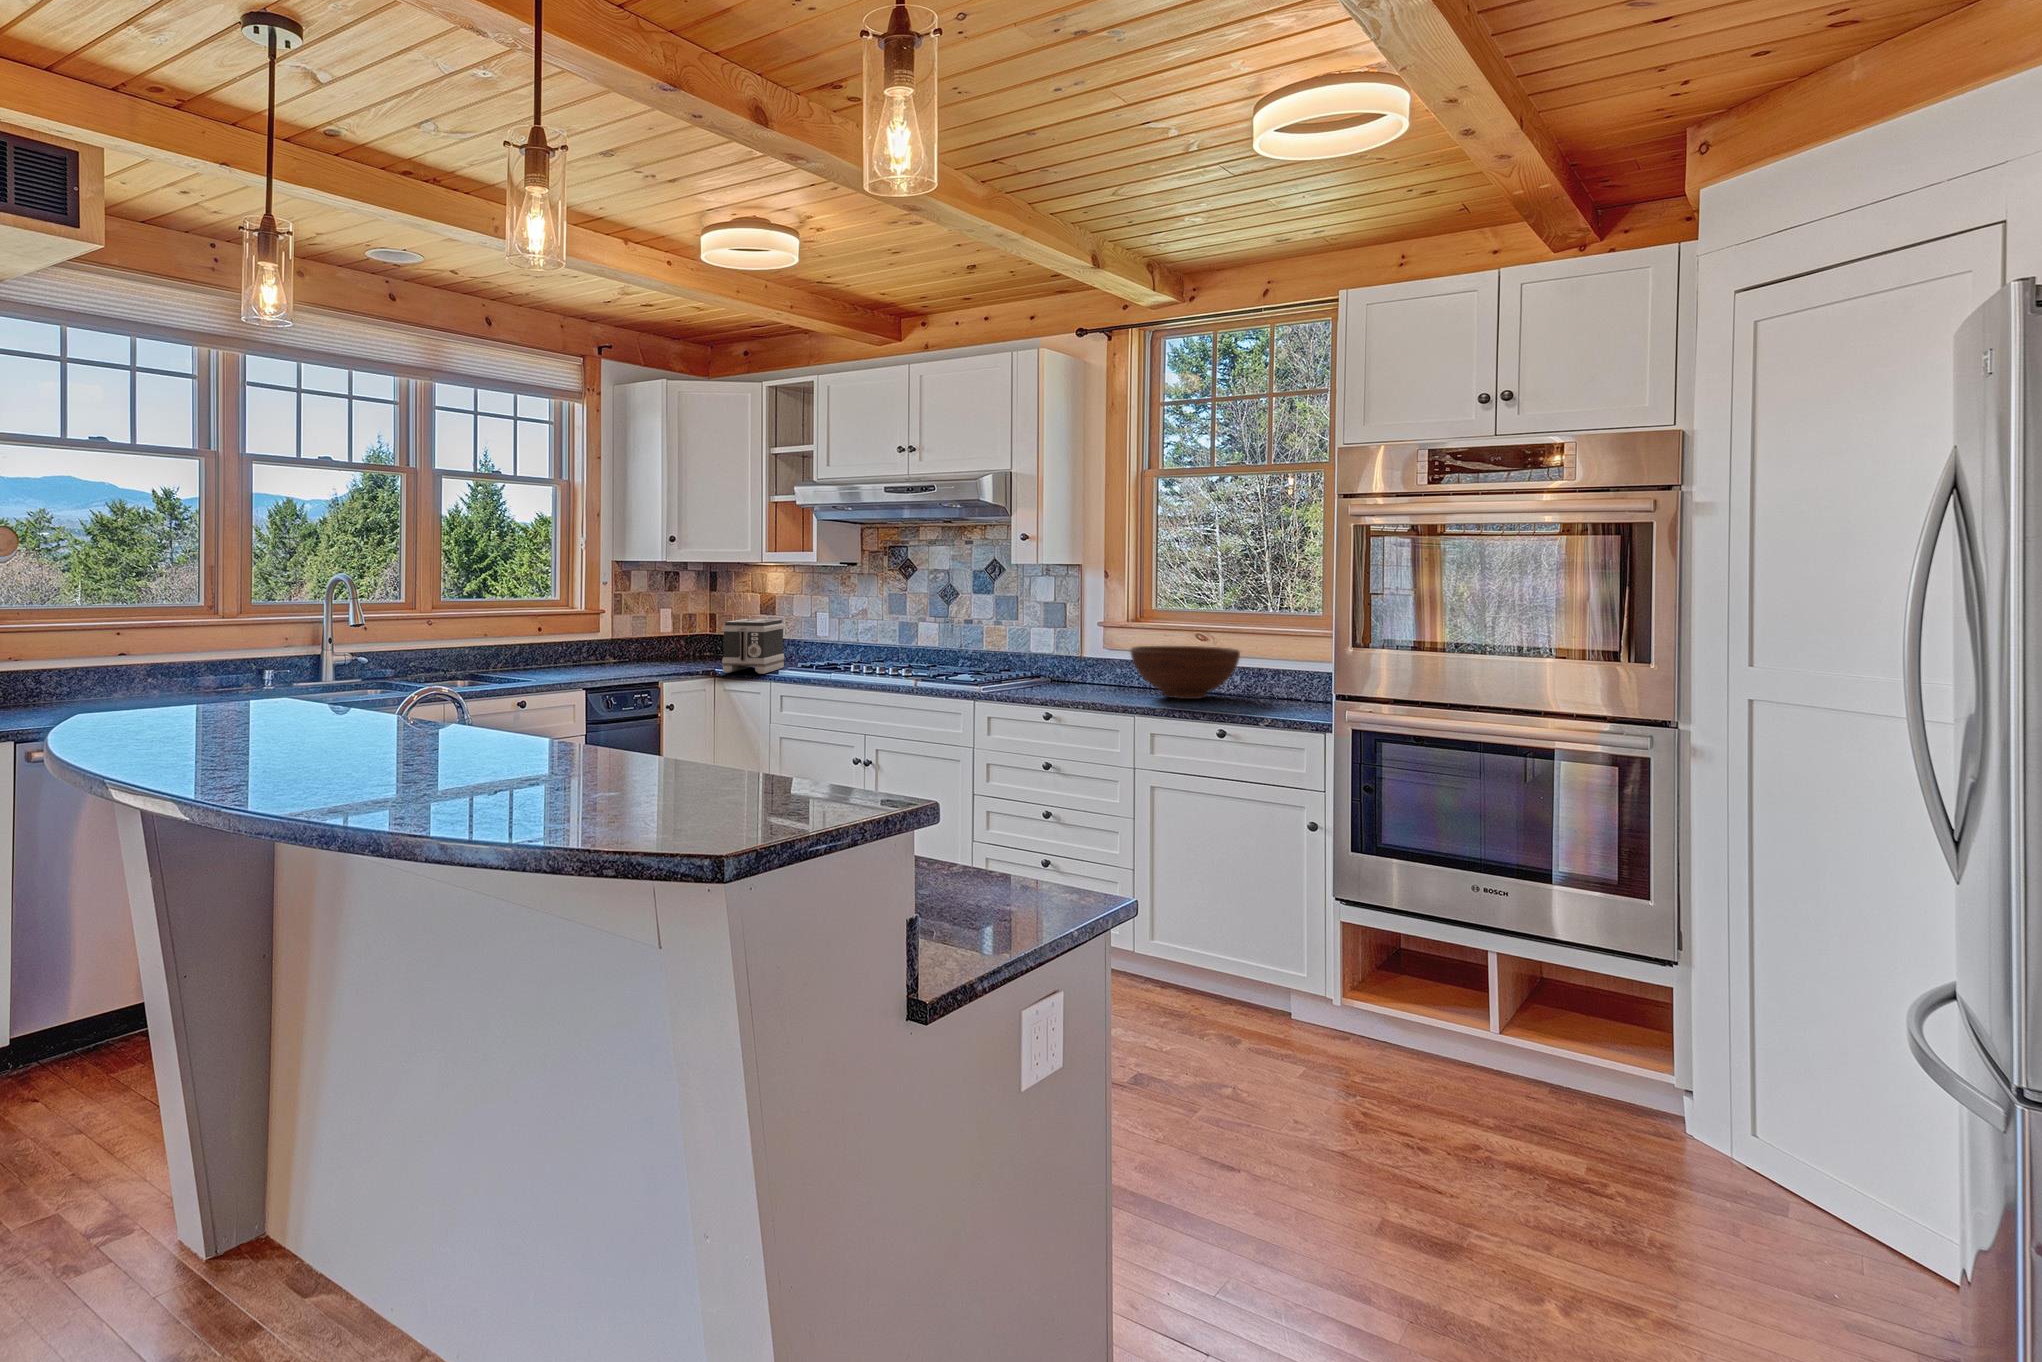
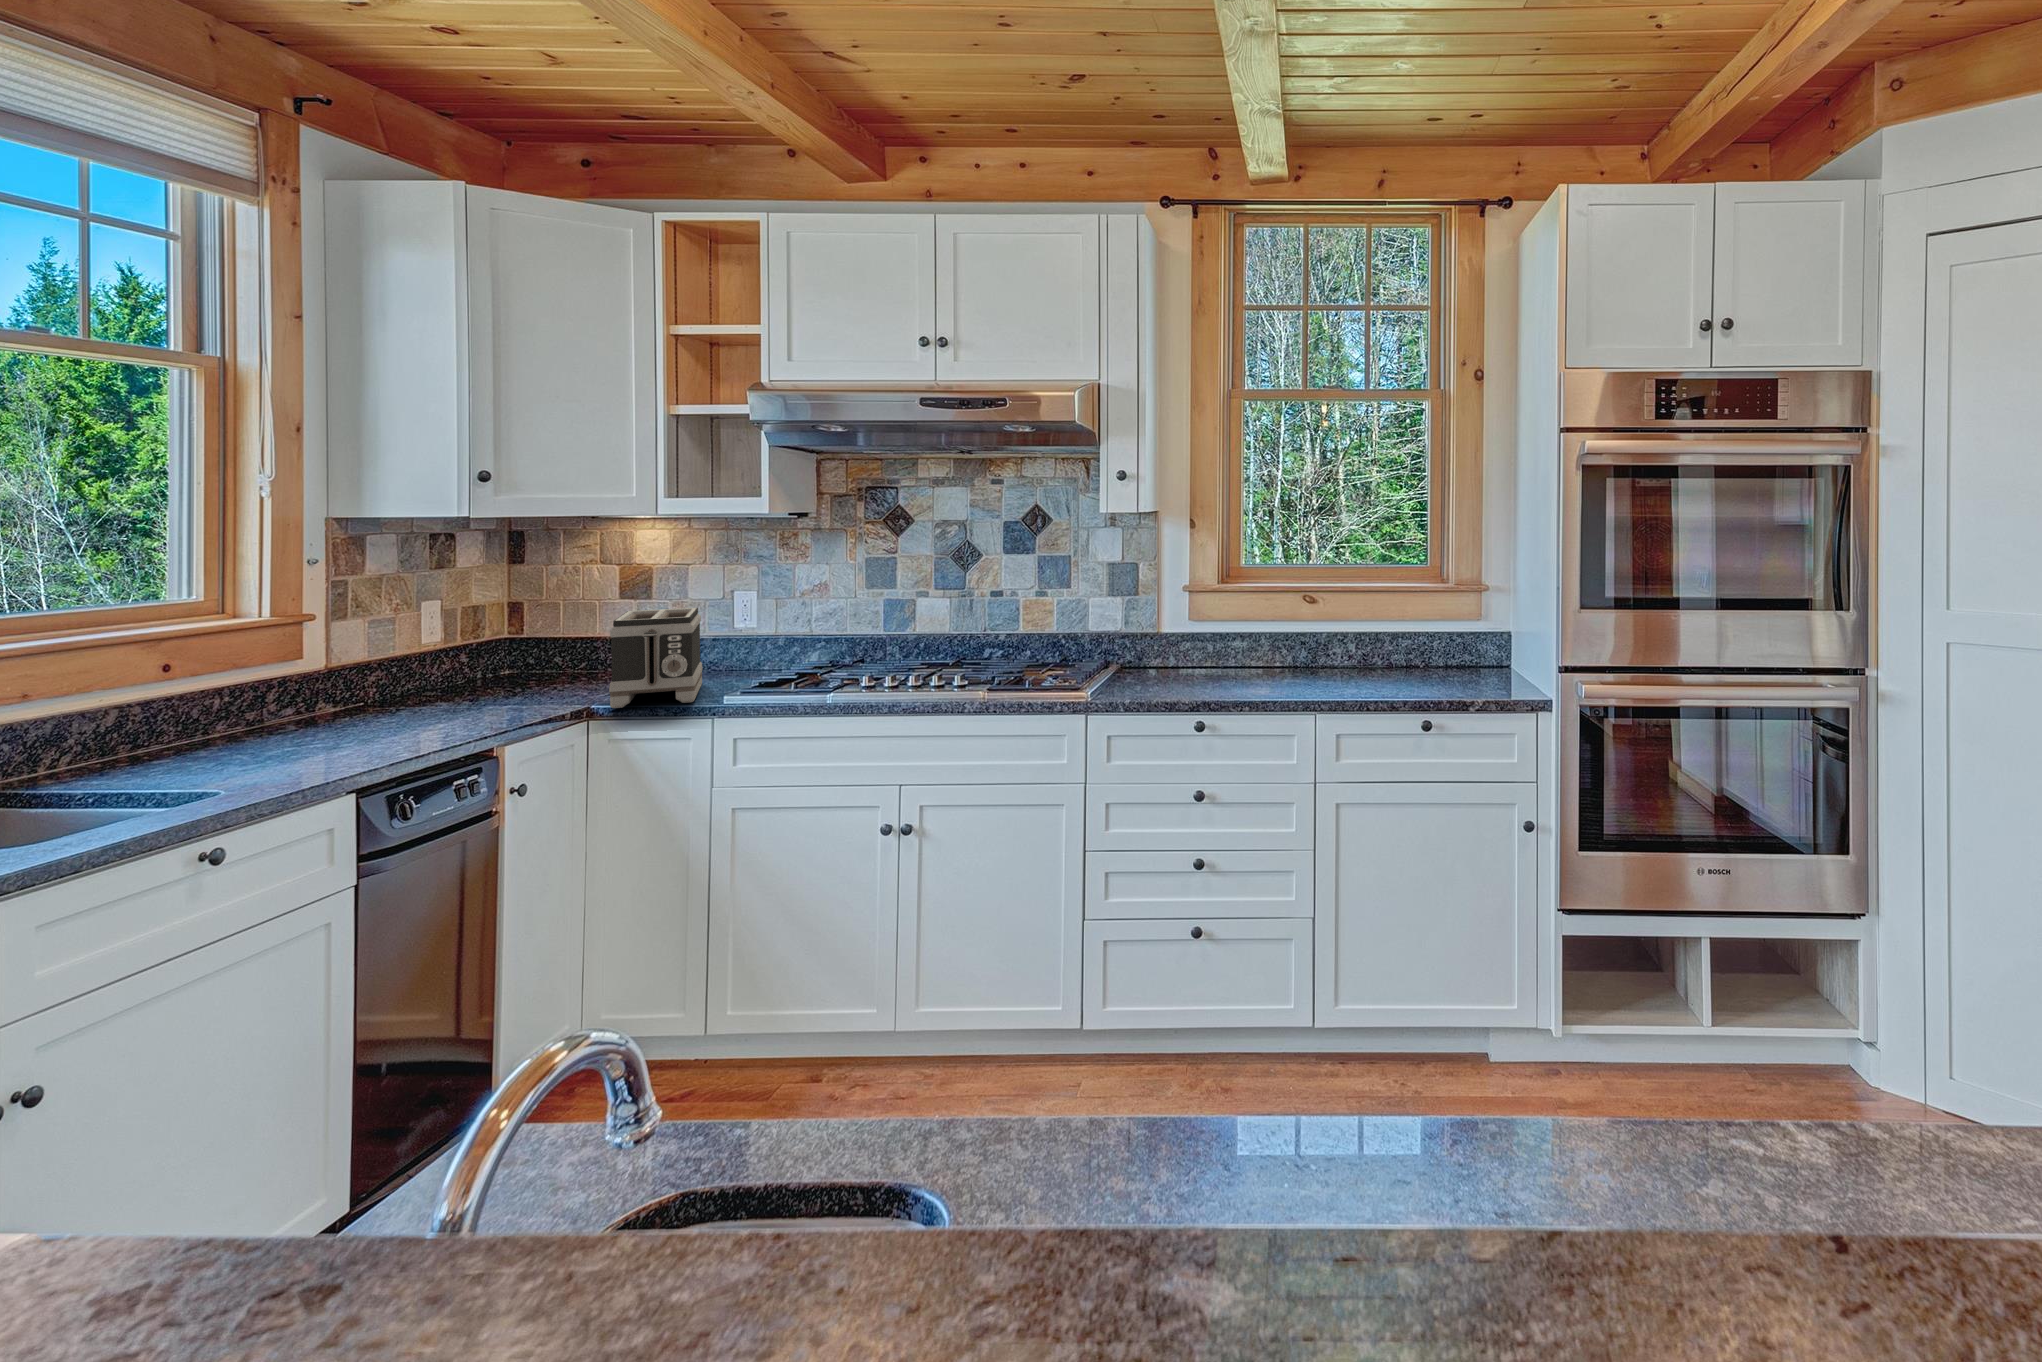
fruit bowl: present [1131,646,1240,699] -> none [1308,609,1443,680]

